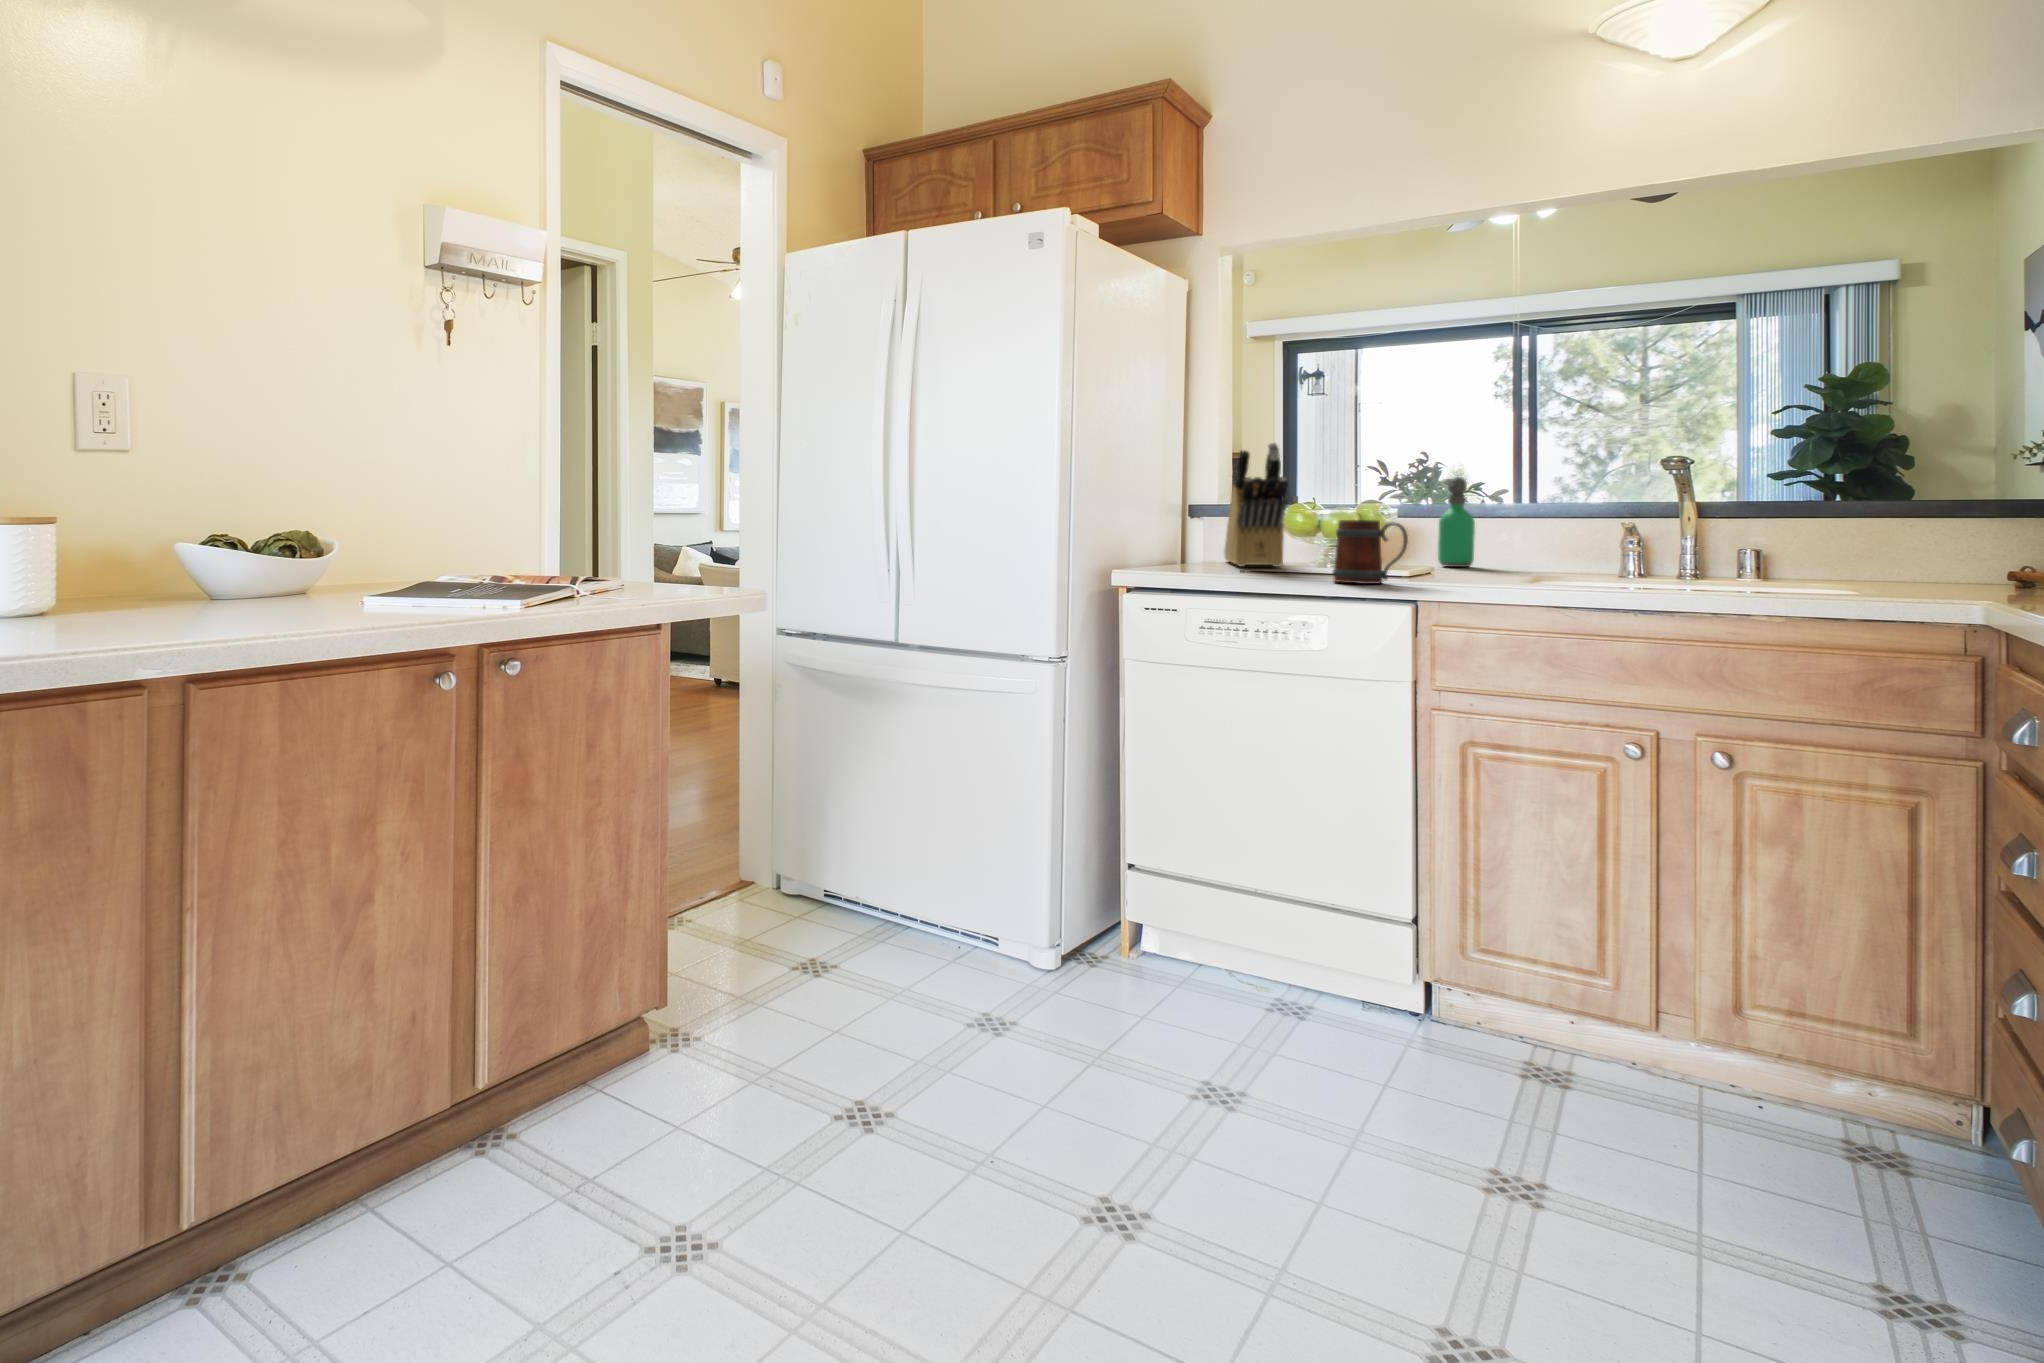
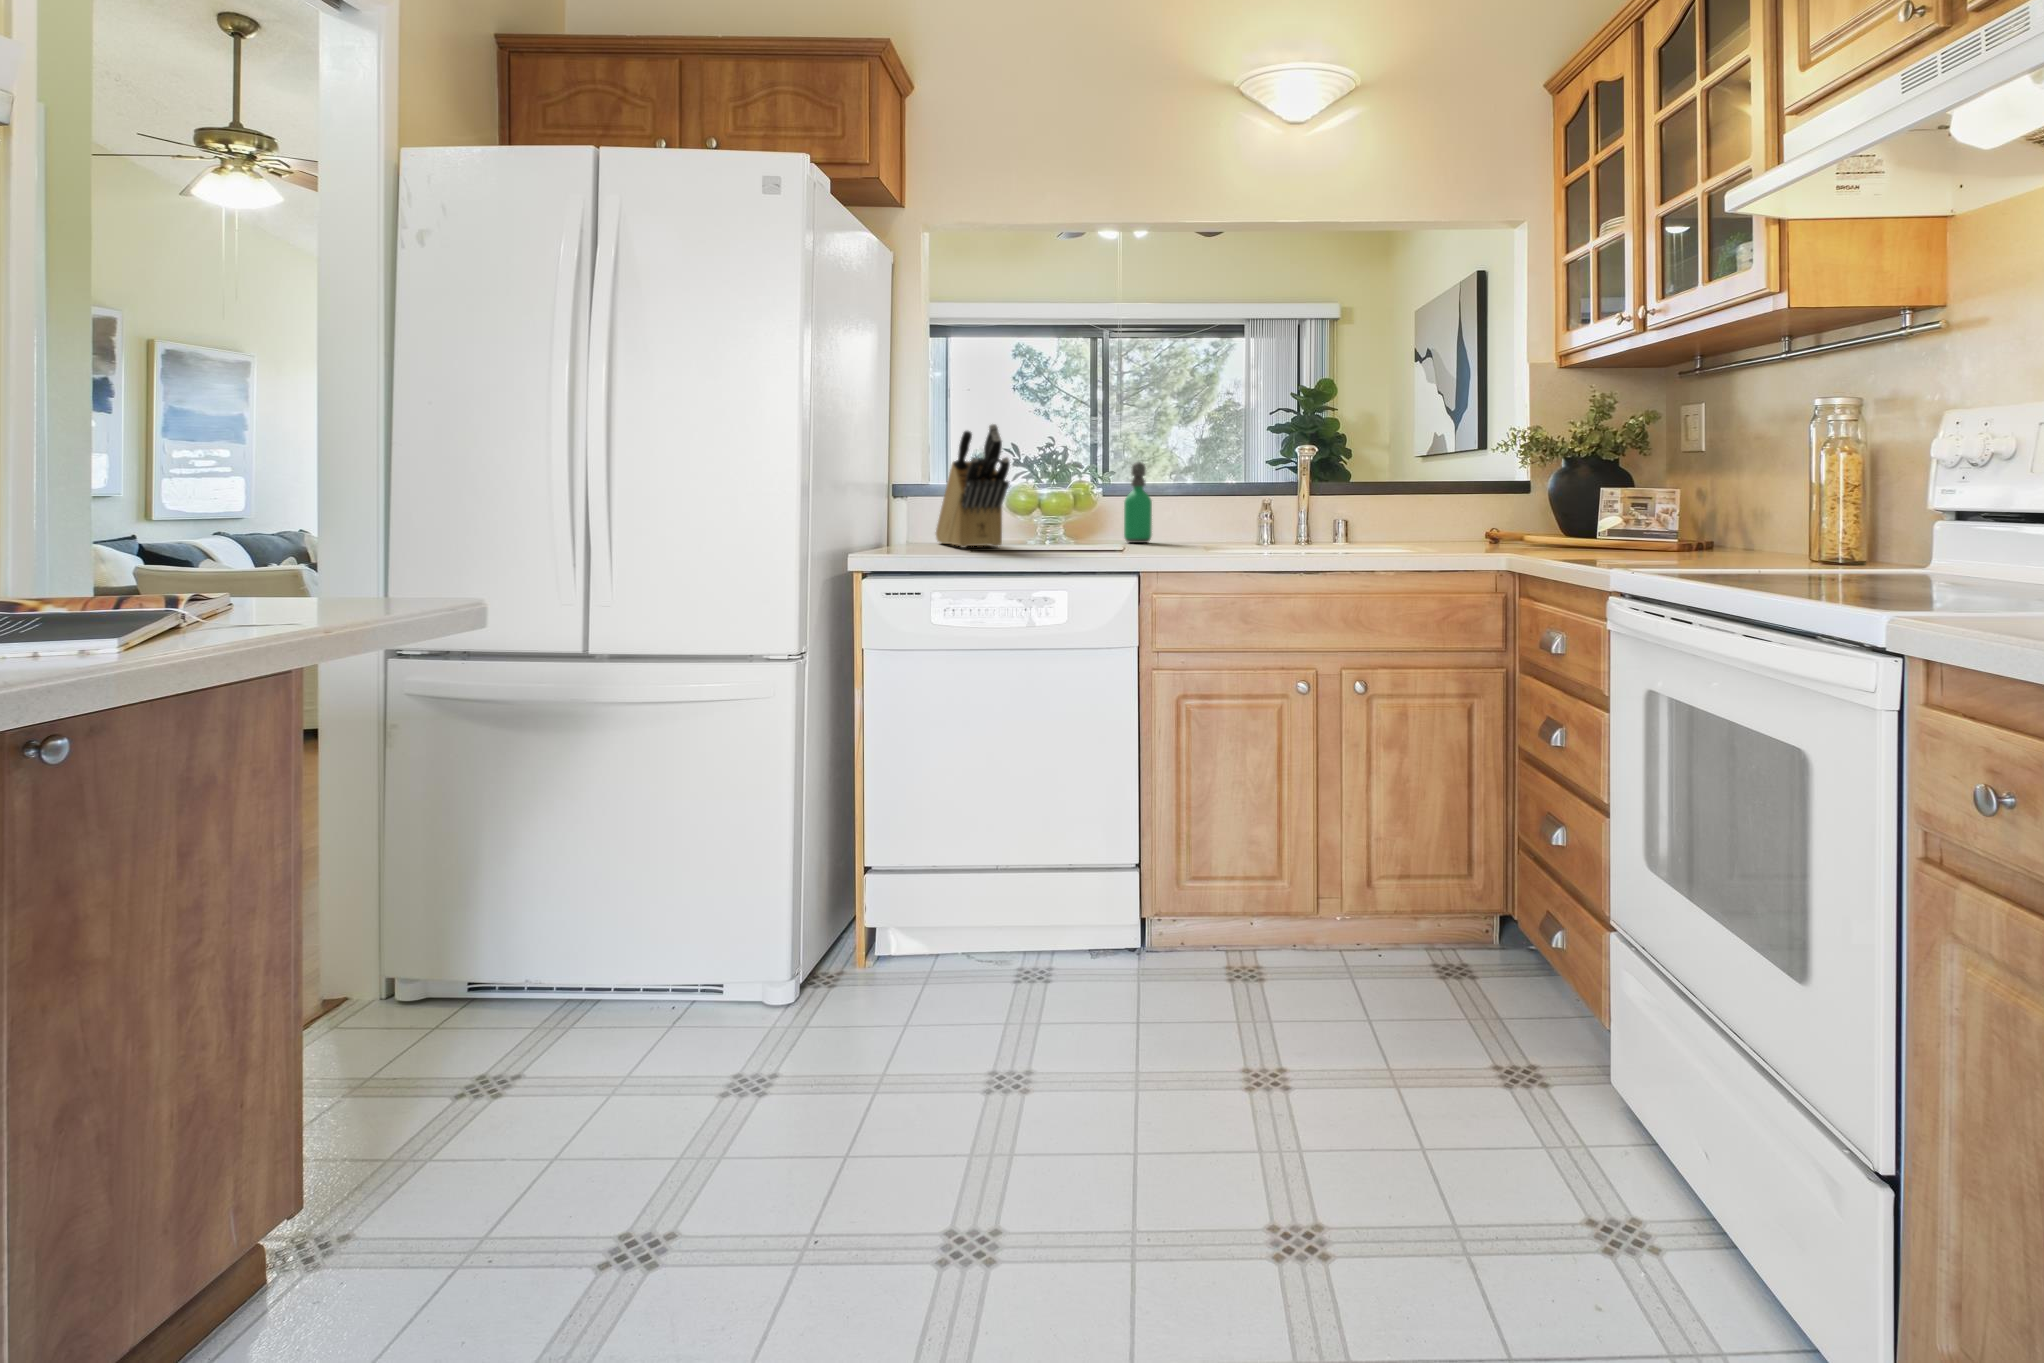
mug: present [1333,520,1408,584] -> none [1066,500,1129,559]

